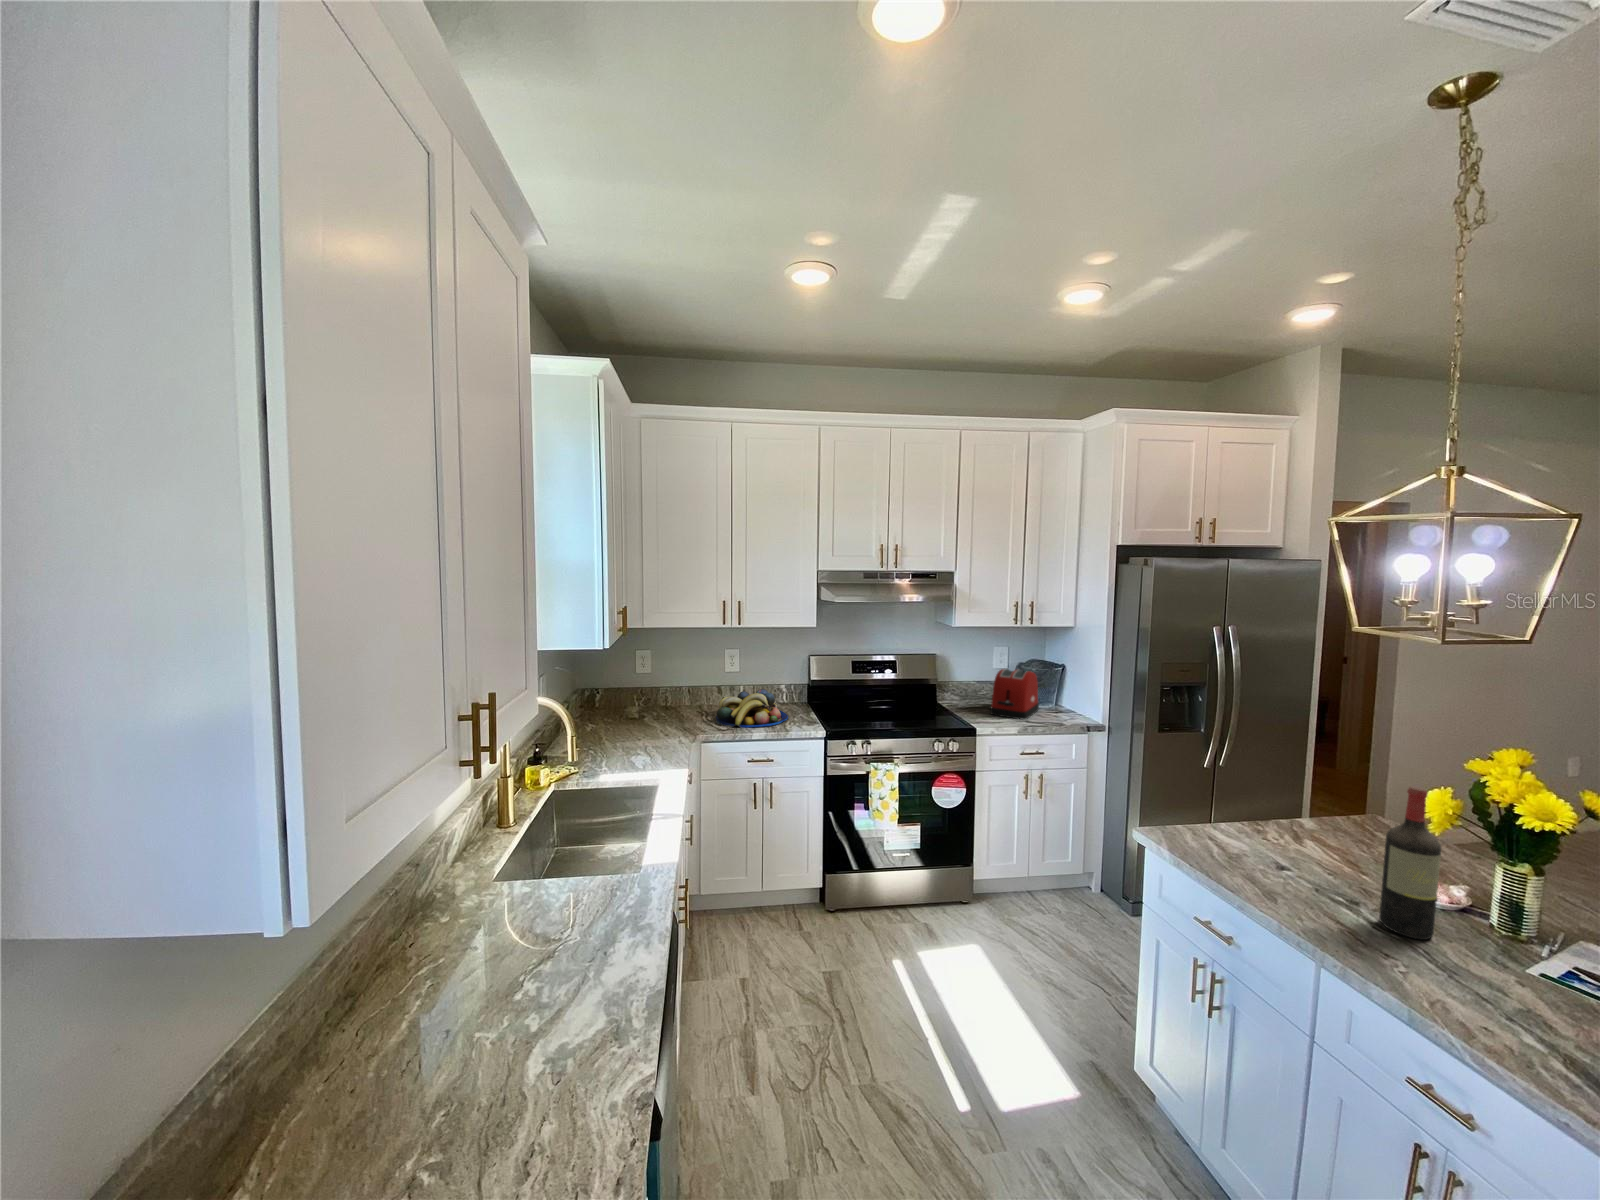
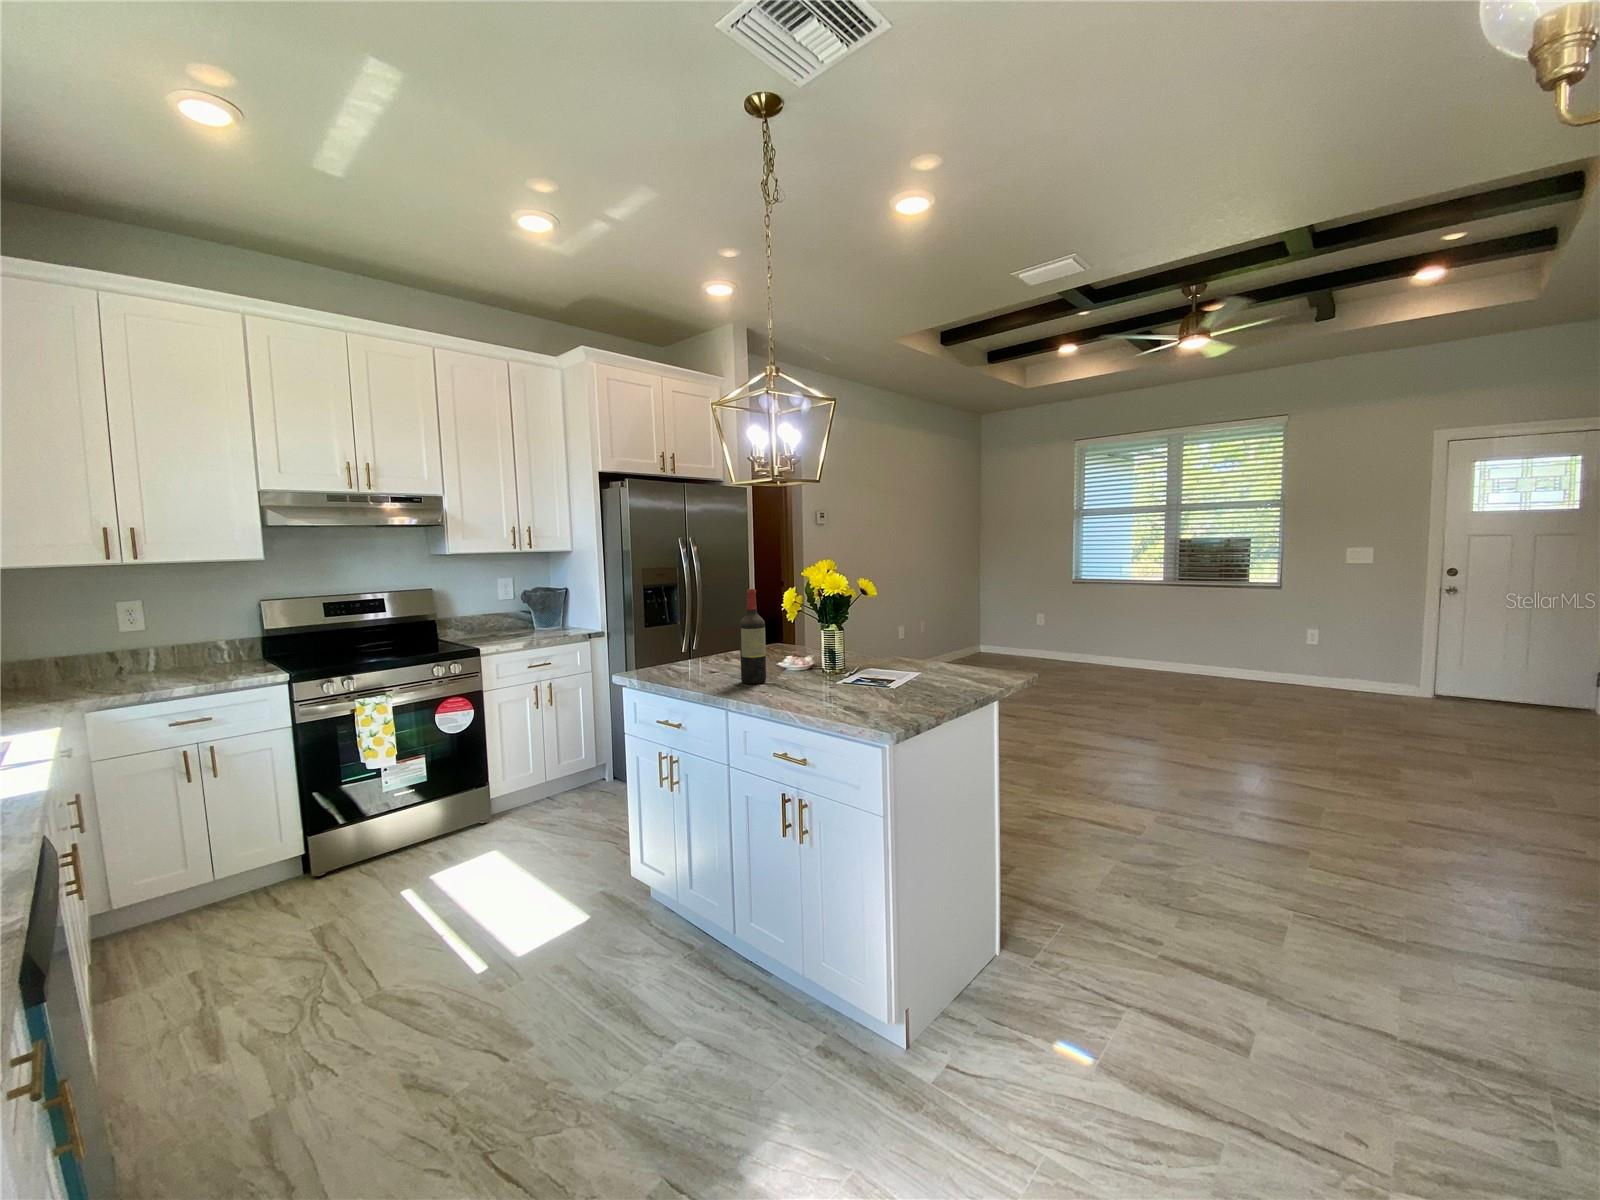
toaster: present [990,668,1039,719] -> none [496,594,546,639]
fruit bowl: present [716,689,788,728] -> none [103,642,232,690]

